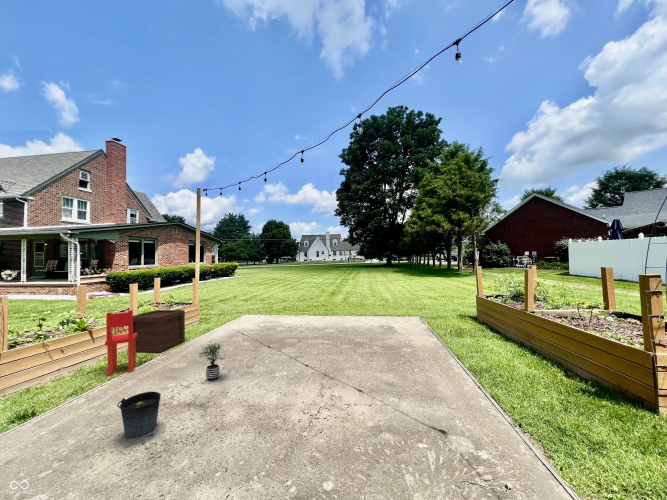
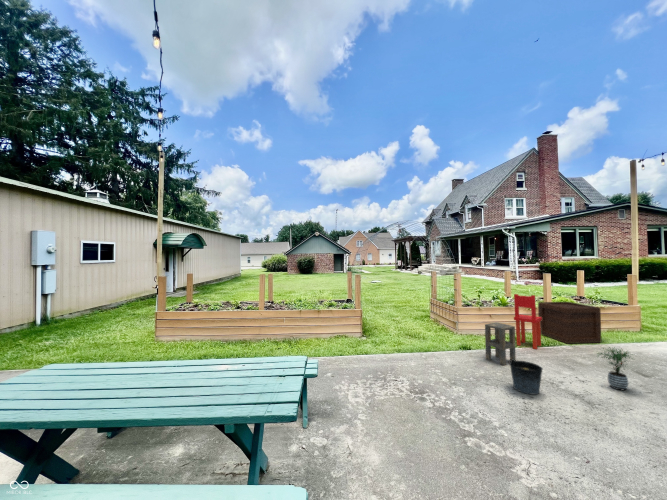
side table: none [69,354,115,416] -> present [485,323,516,365]

